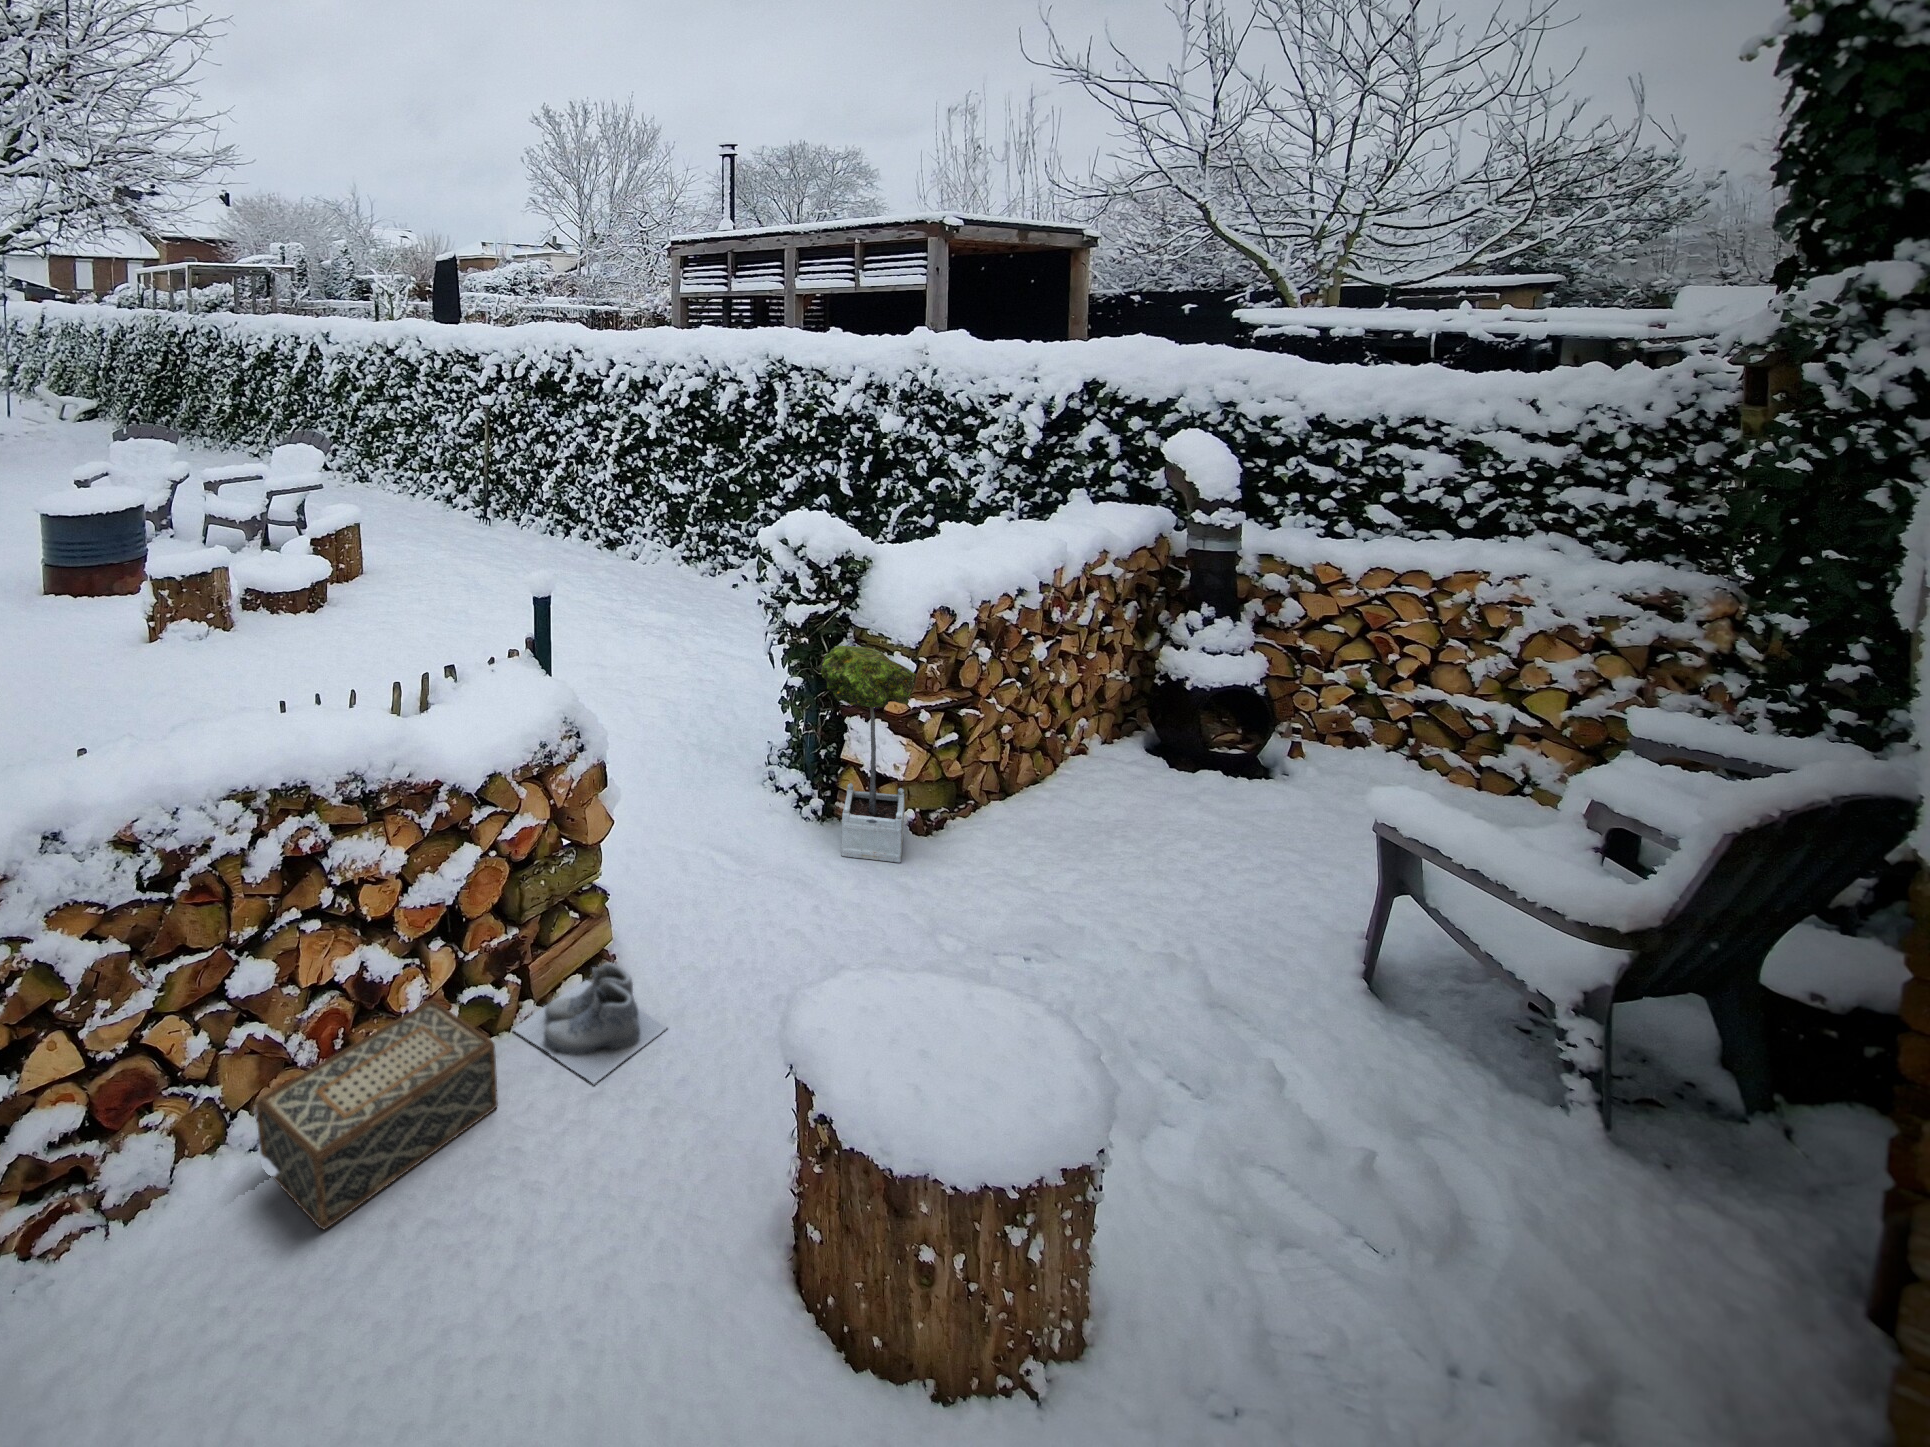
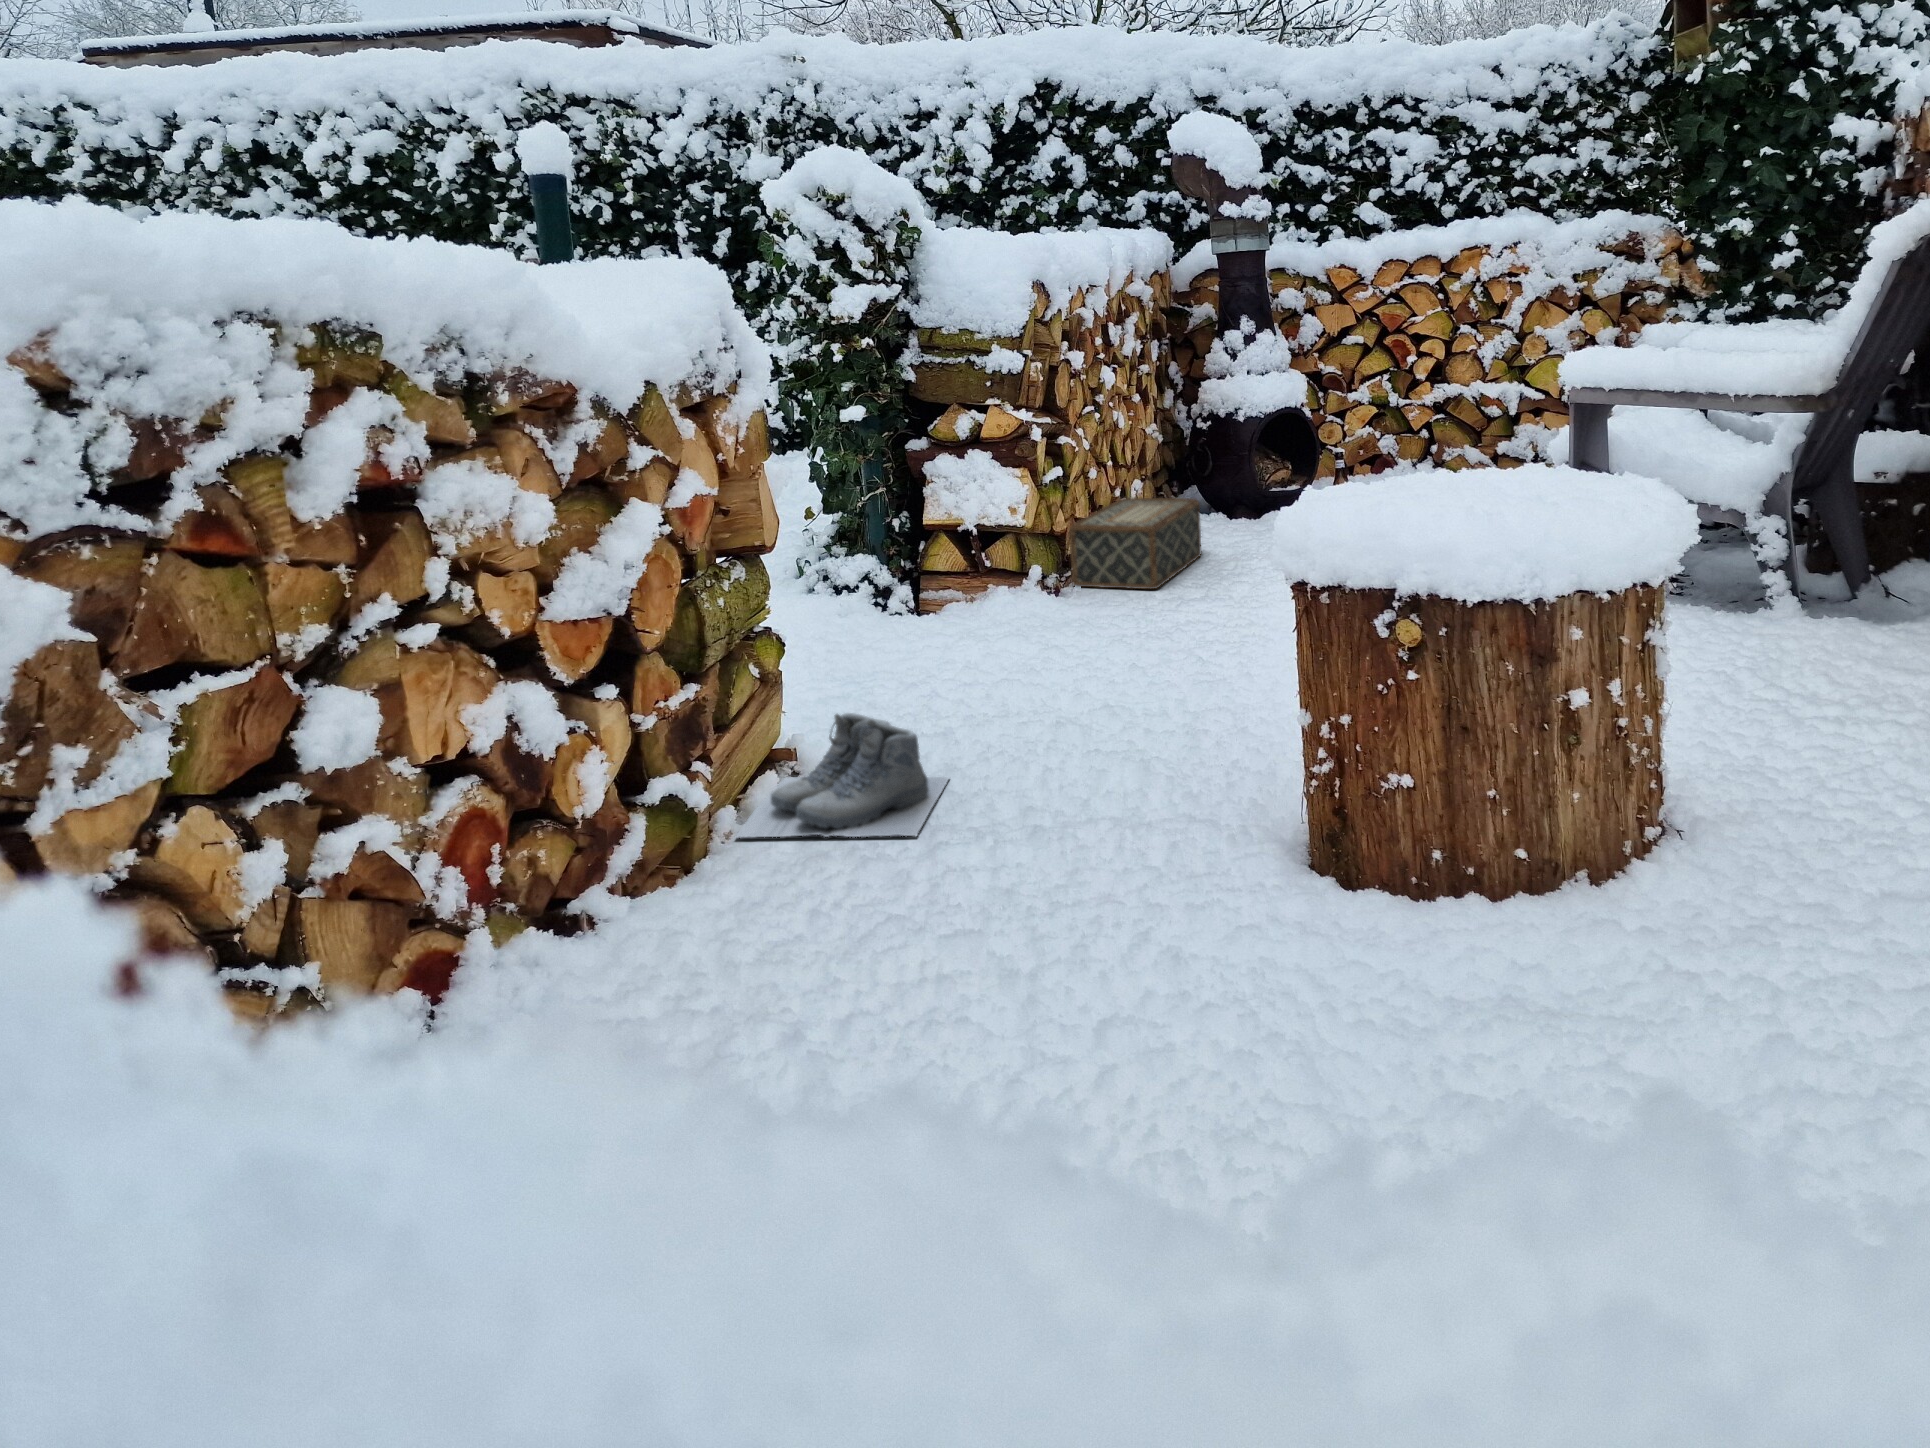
potted tree: present [821,646,916,863] -> none [916,326,1059,626]
woven basket: present [256,1000,498,1229] -> present [1069,498,1201,589]

